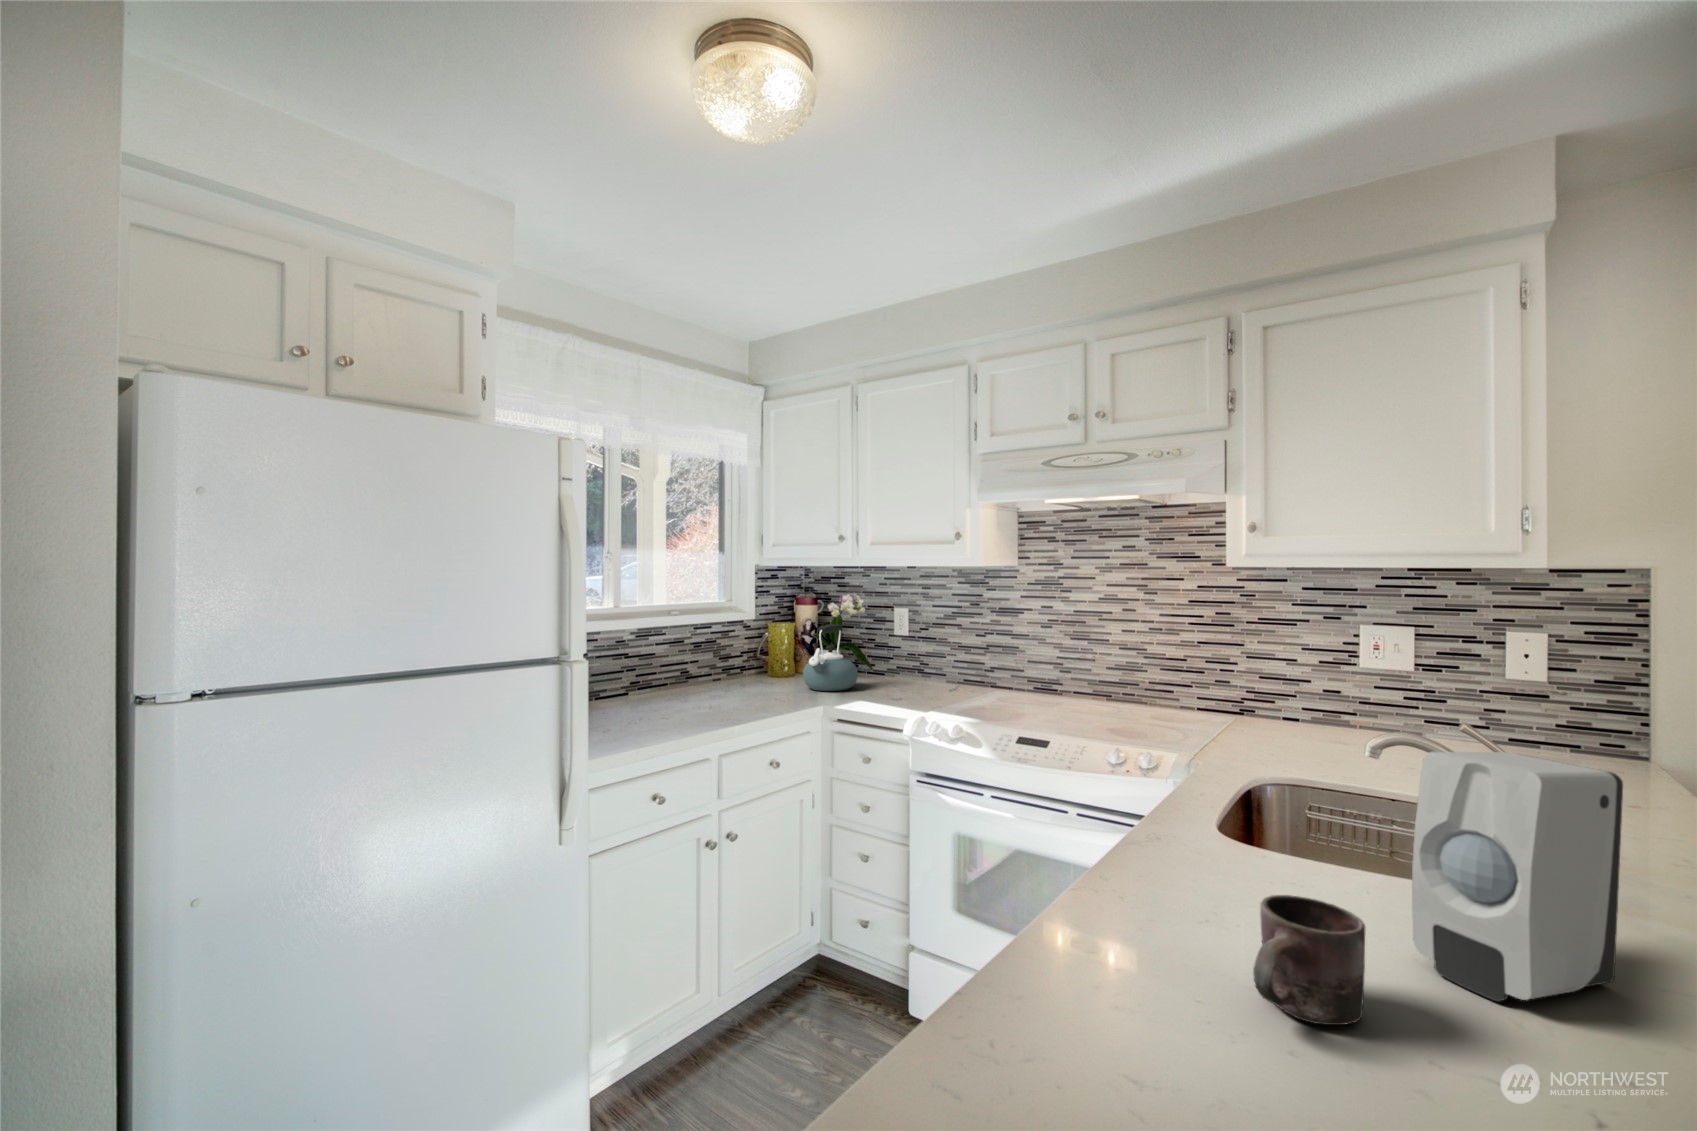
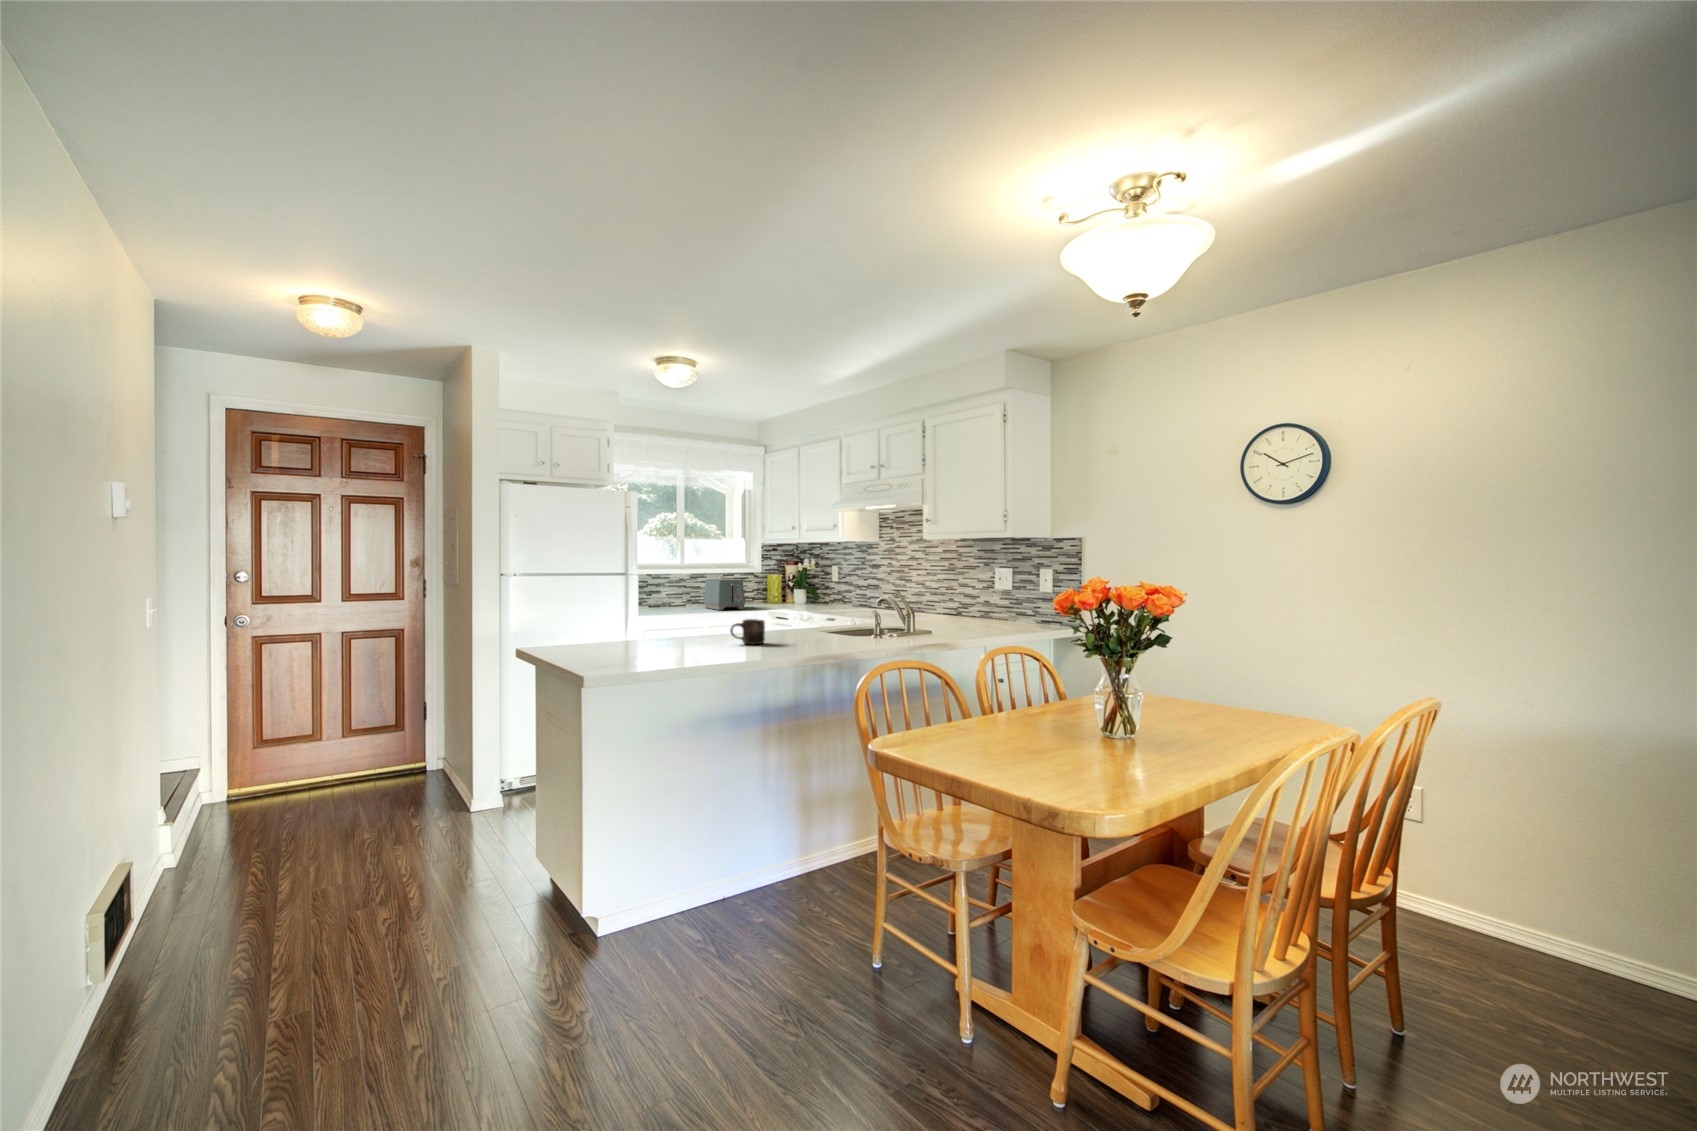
kettle: present [803,624,858,691] -> none [771,573,801,607]
toaster: none [675,638,771,709] -> present [704,579,745,610]
soap dispenser: present [1412,752,1623,1001] -> none [796,584,842,645]

